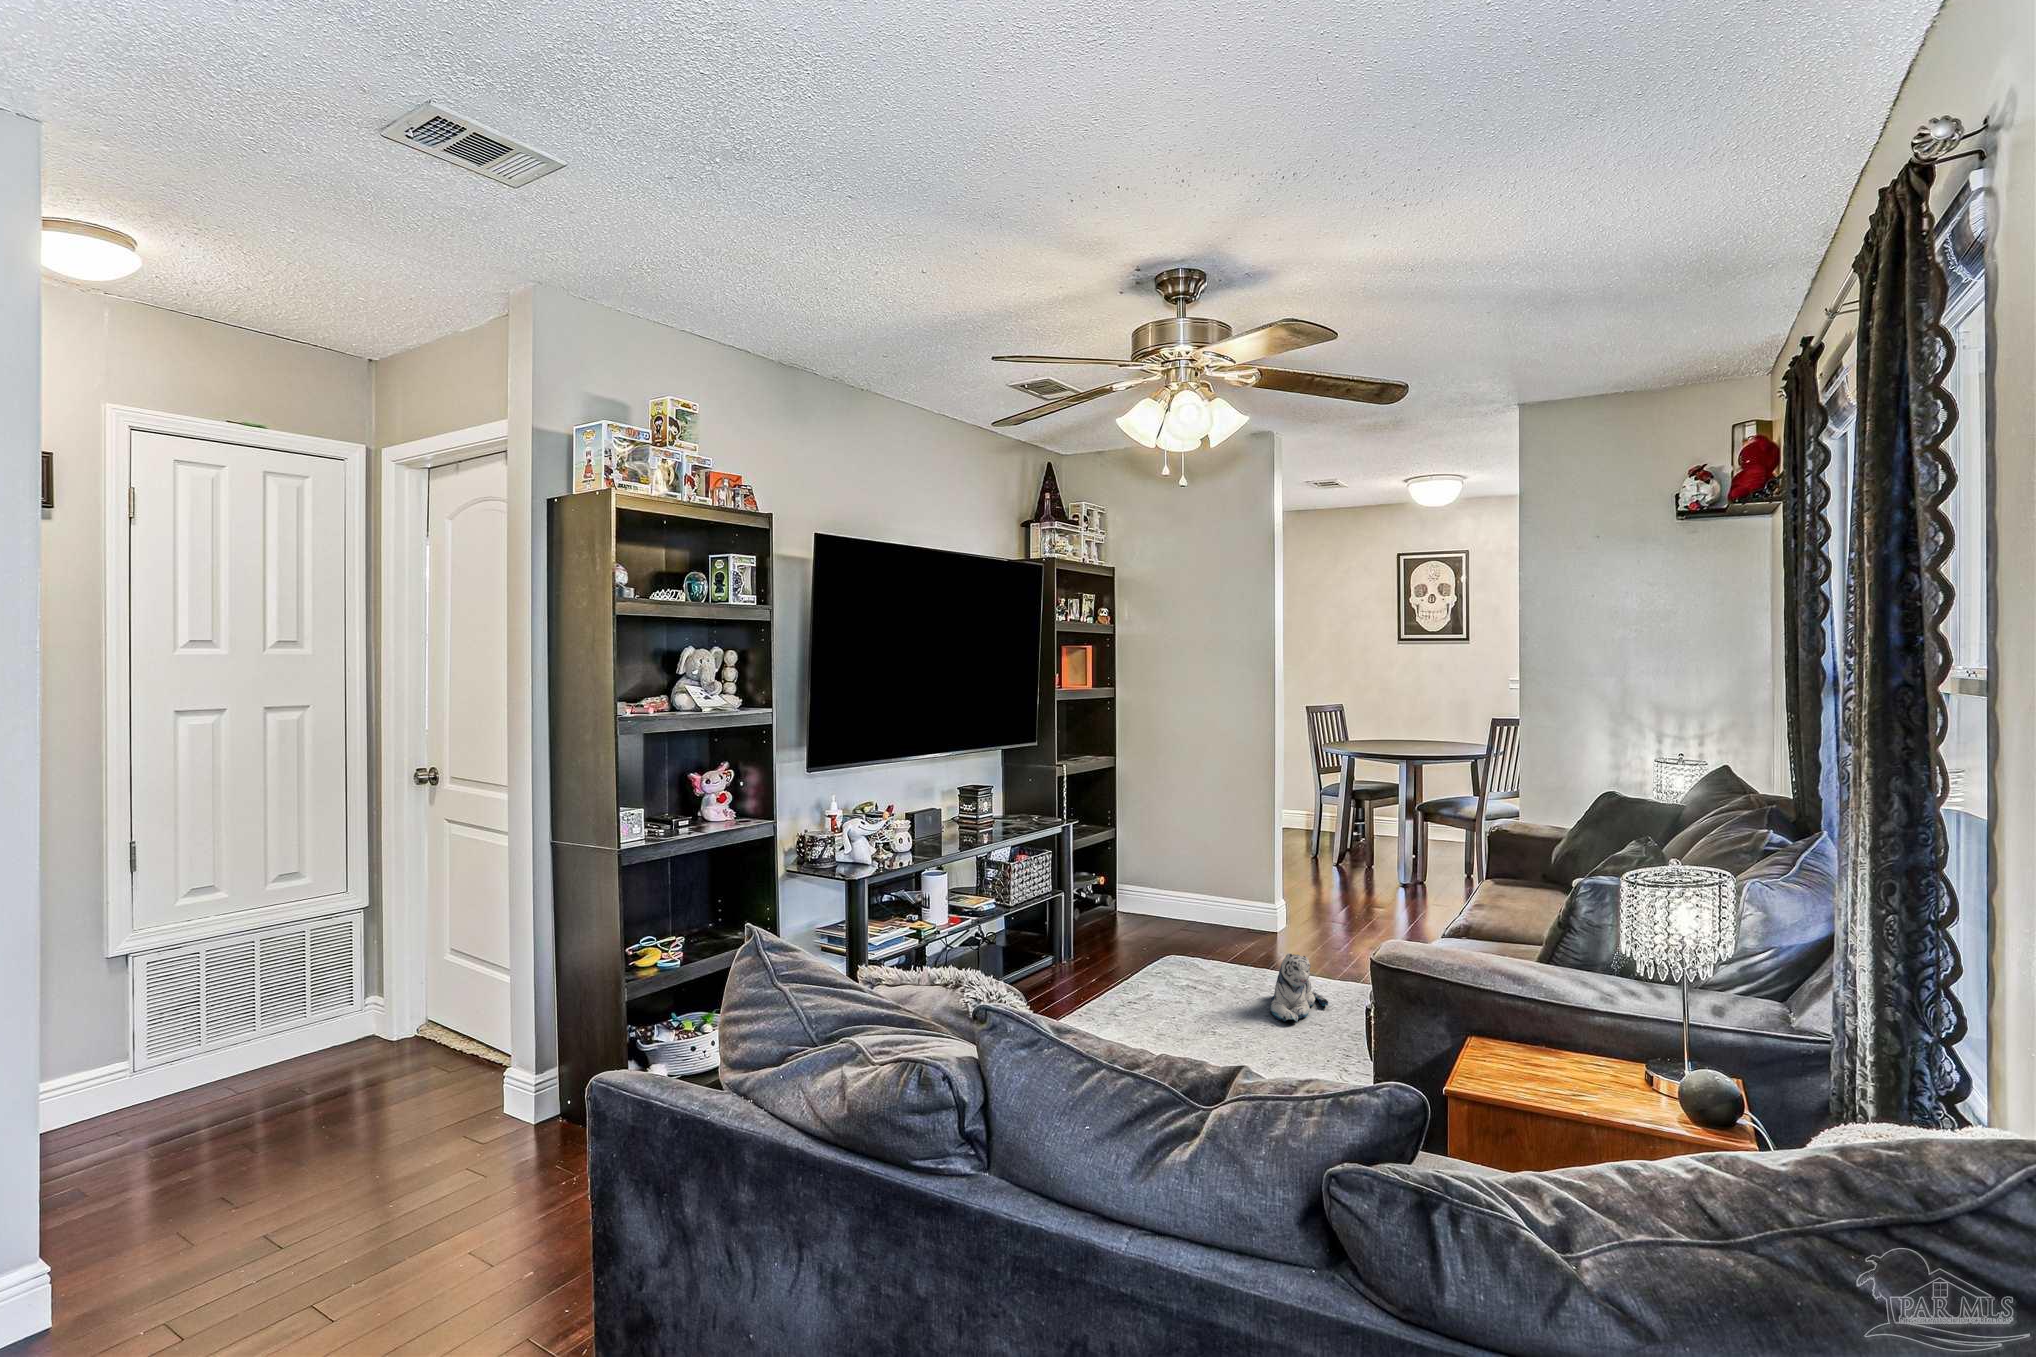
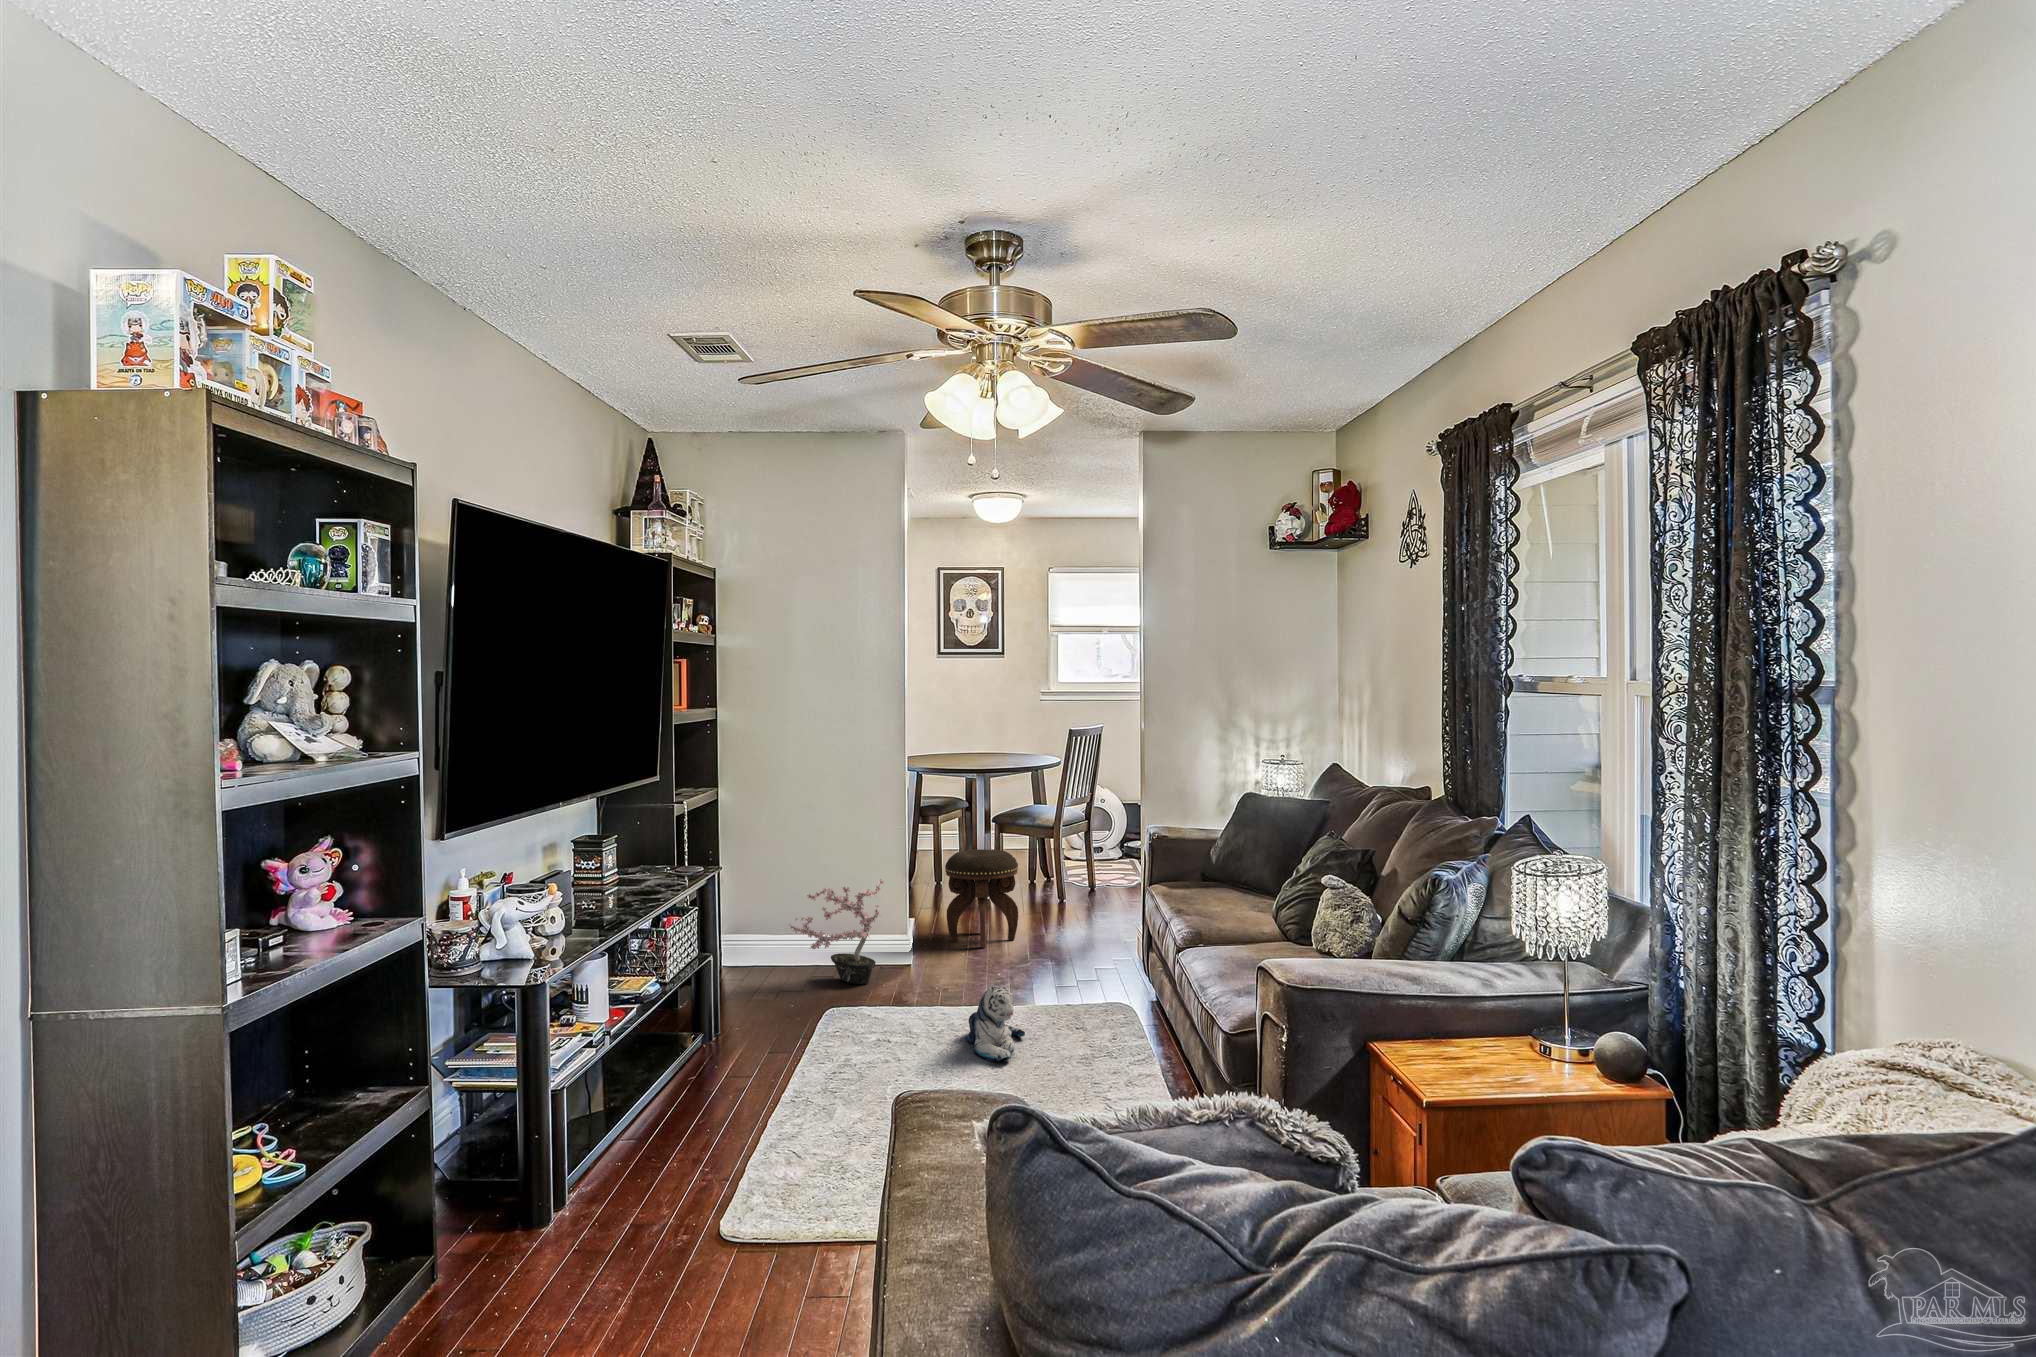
footstool: none [1330,831,1405,926] -> present [945,849,1018,948]
potted plant: none [1160,843,1251,941] -> present [789,879,884,984]

